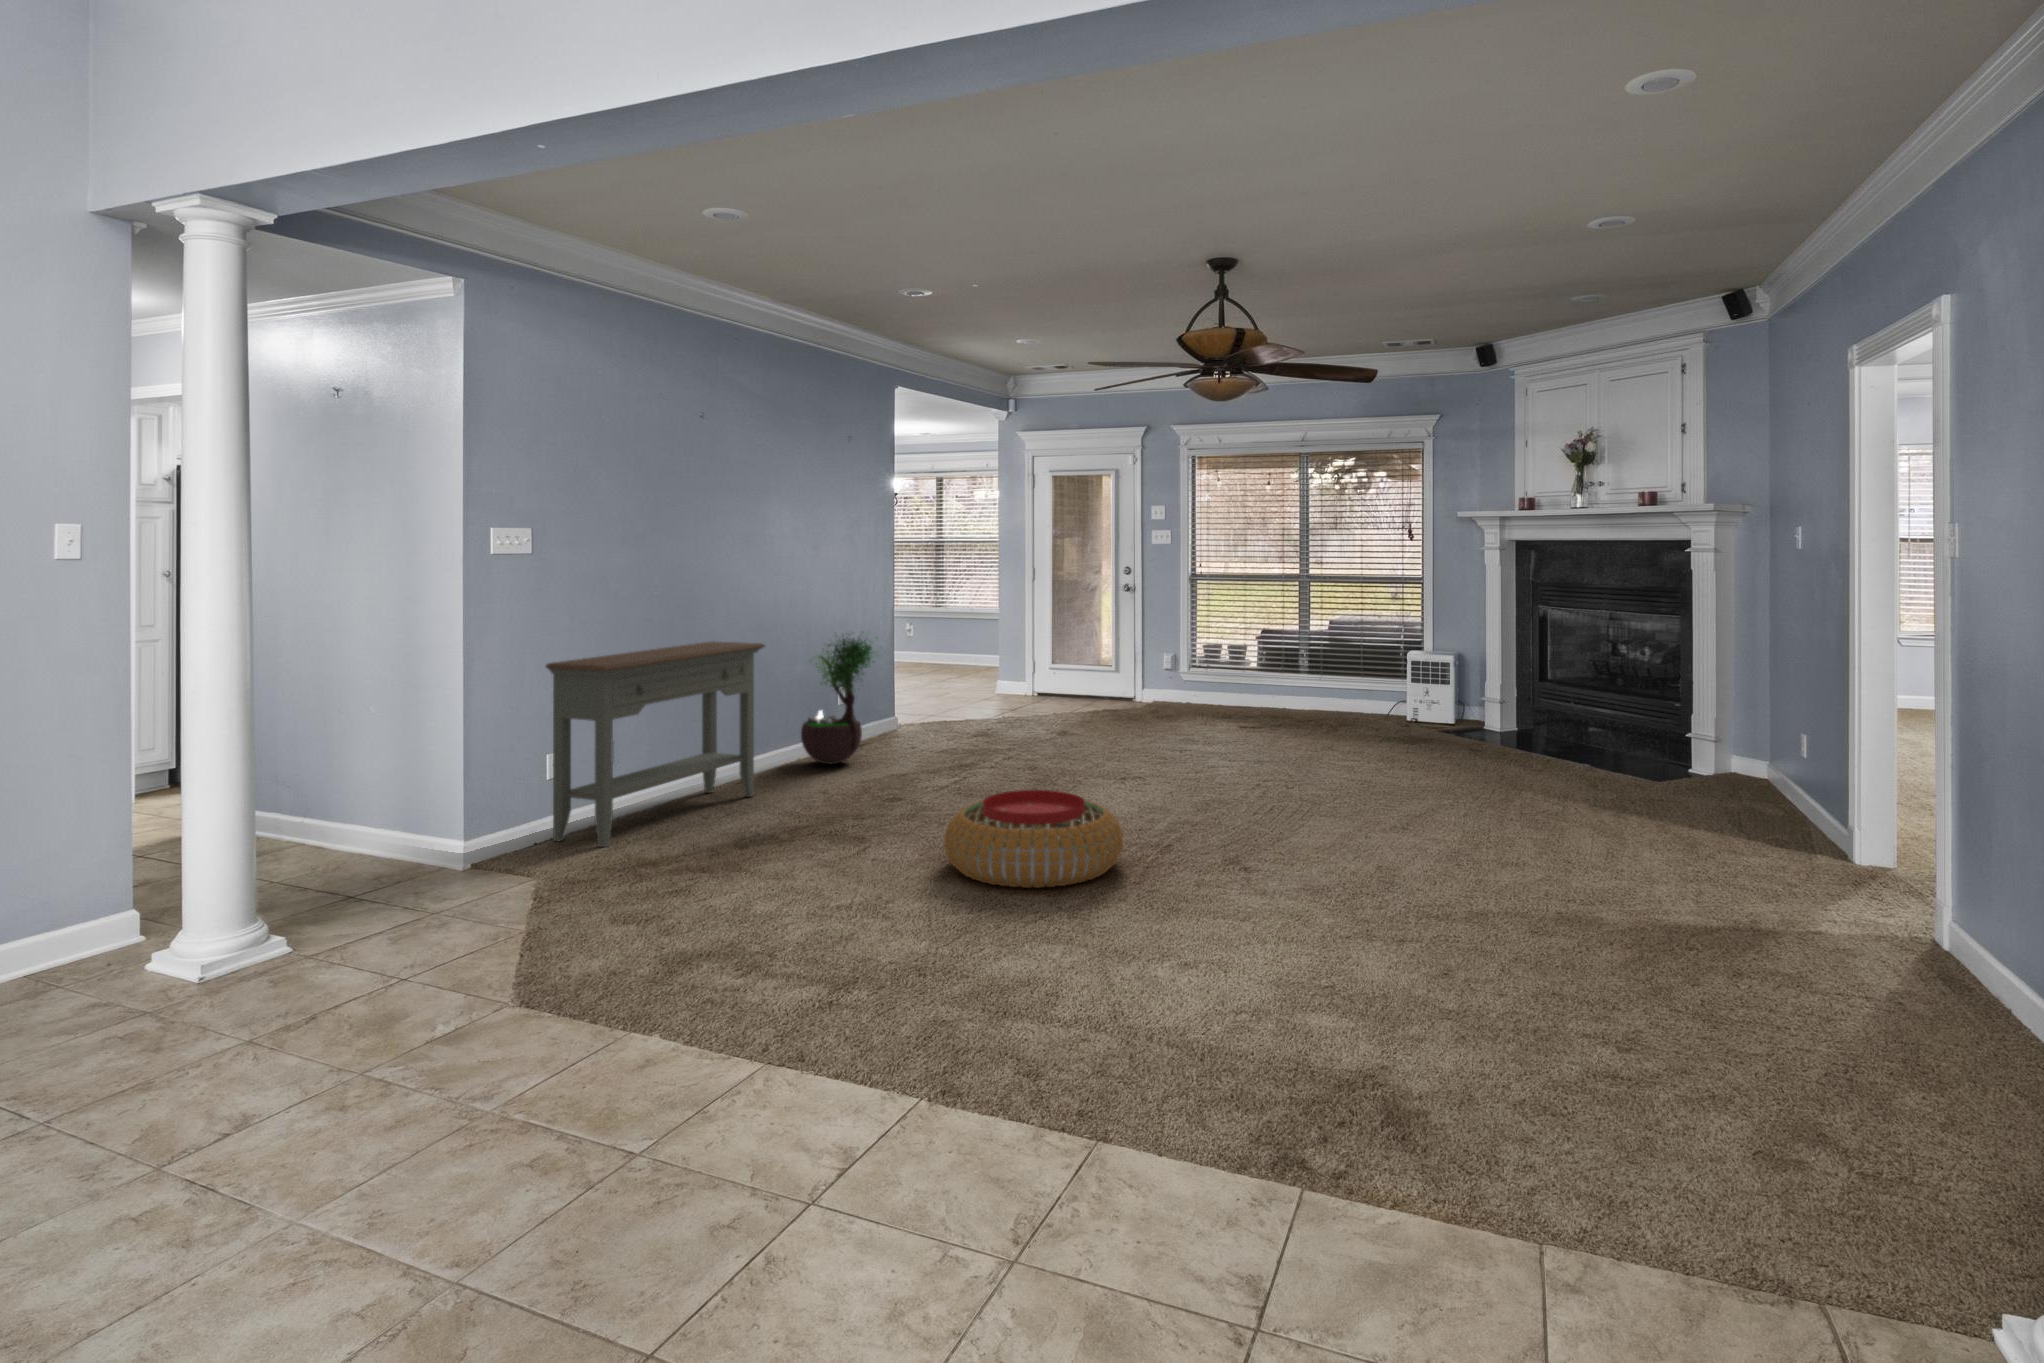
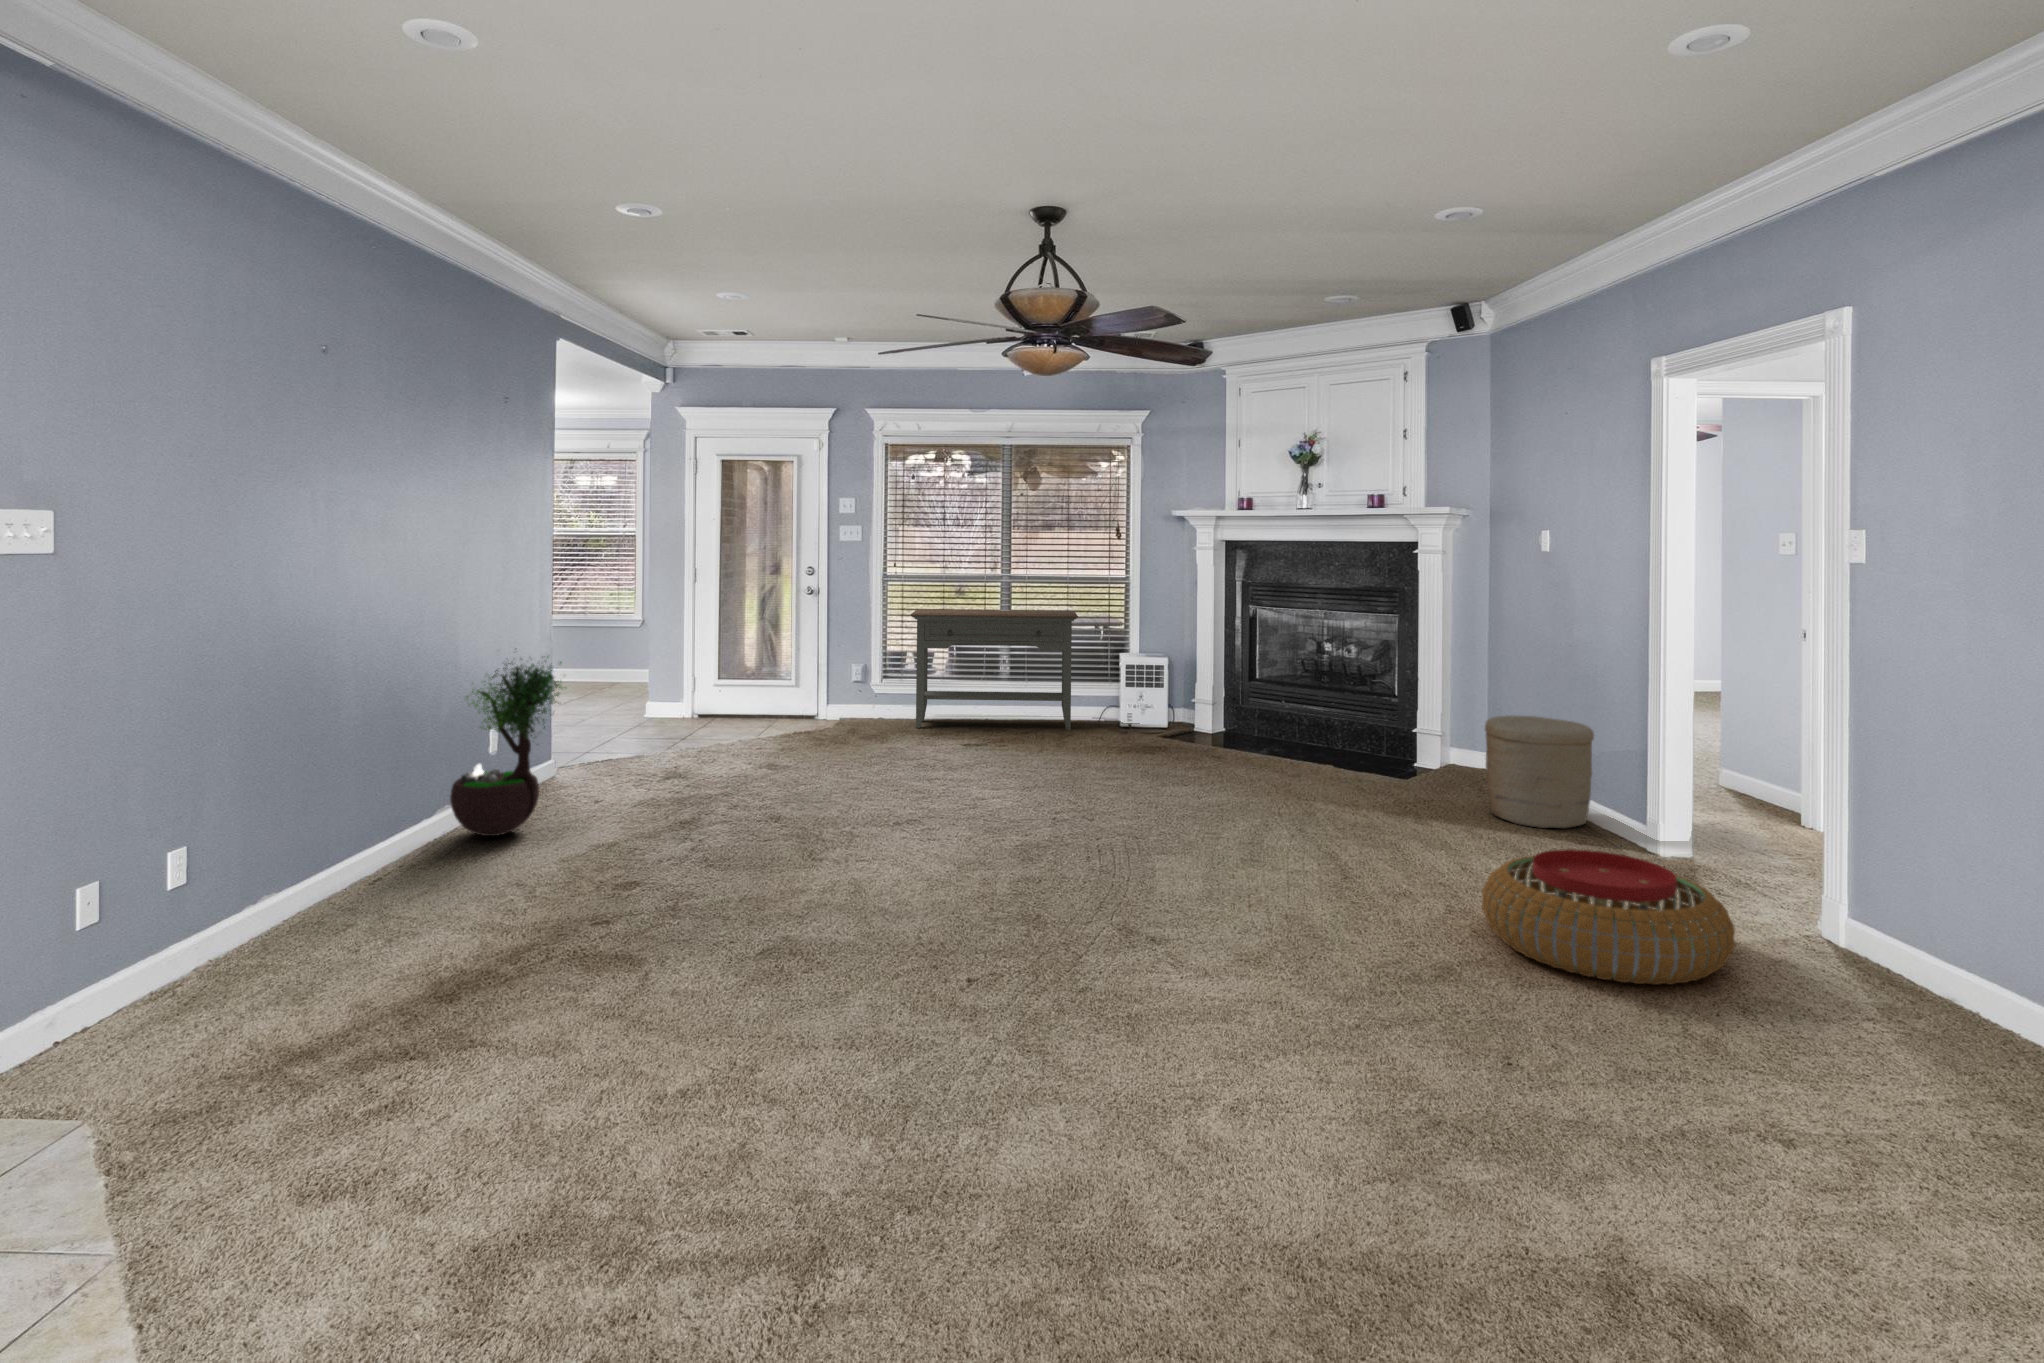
console table: present [546,641,765,847] -> present [911,610,1078,730]
woven basket: none [1692,715,1809,829] -> present [1485,715,1594,828]
pouf: present [944,790,1123,888] -> present [1482,849,1735,985]

